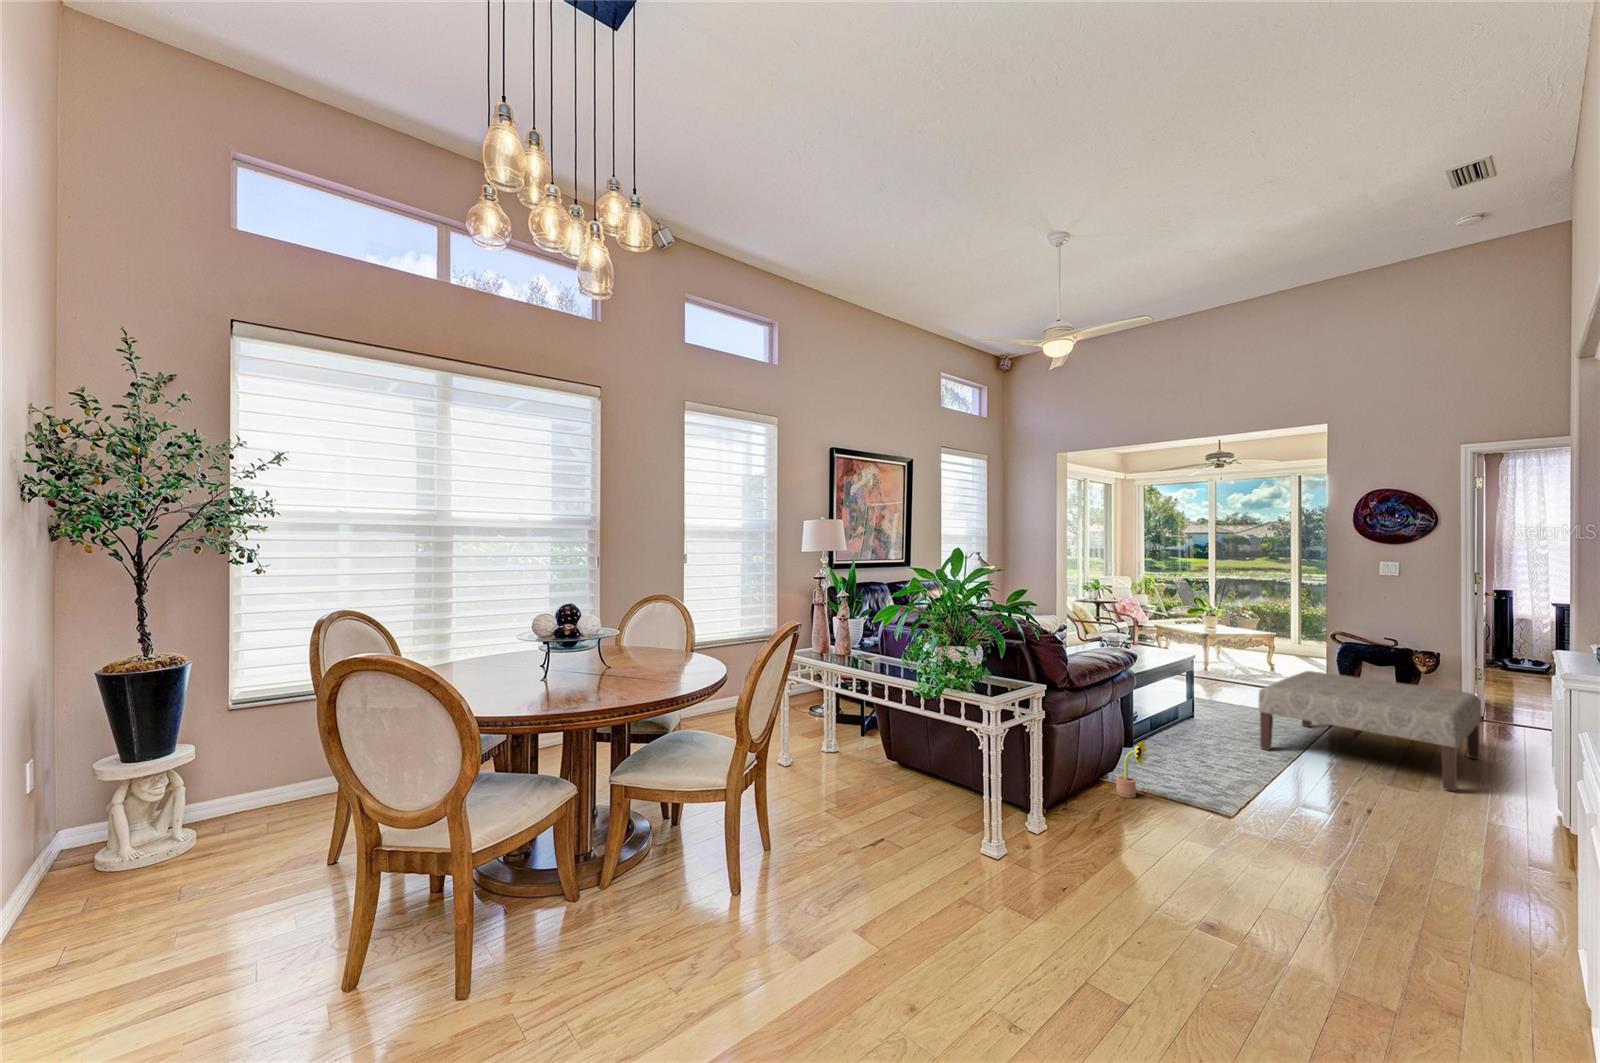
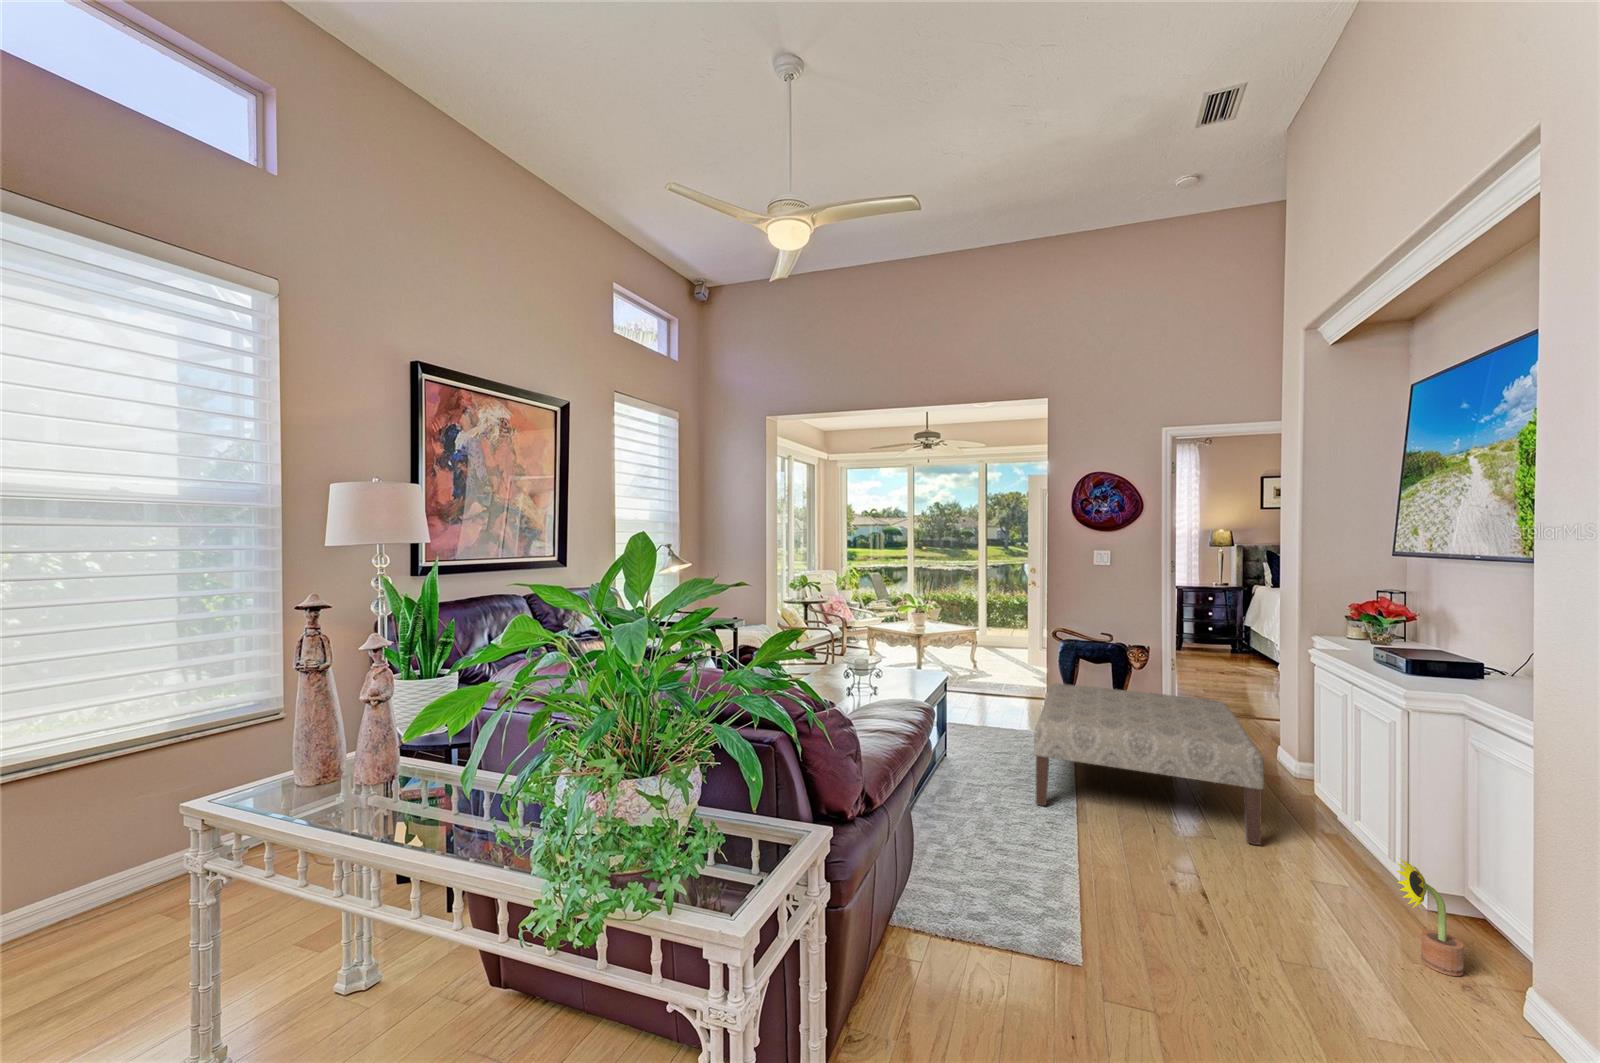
decorative plant: present [1116,740,1147,798] -> present [1397,859,1464,976]

